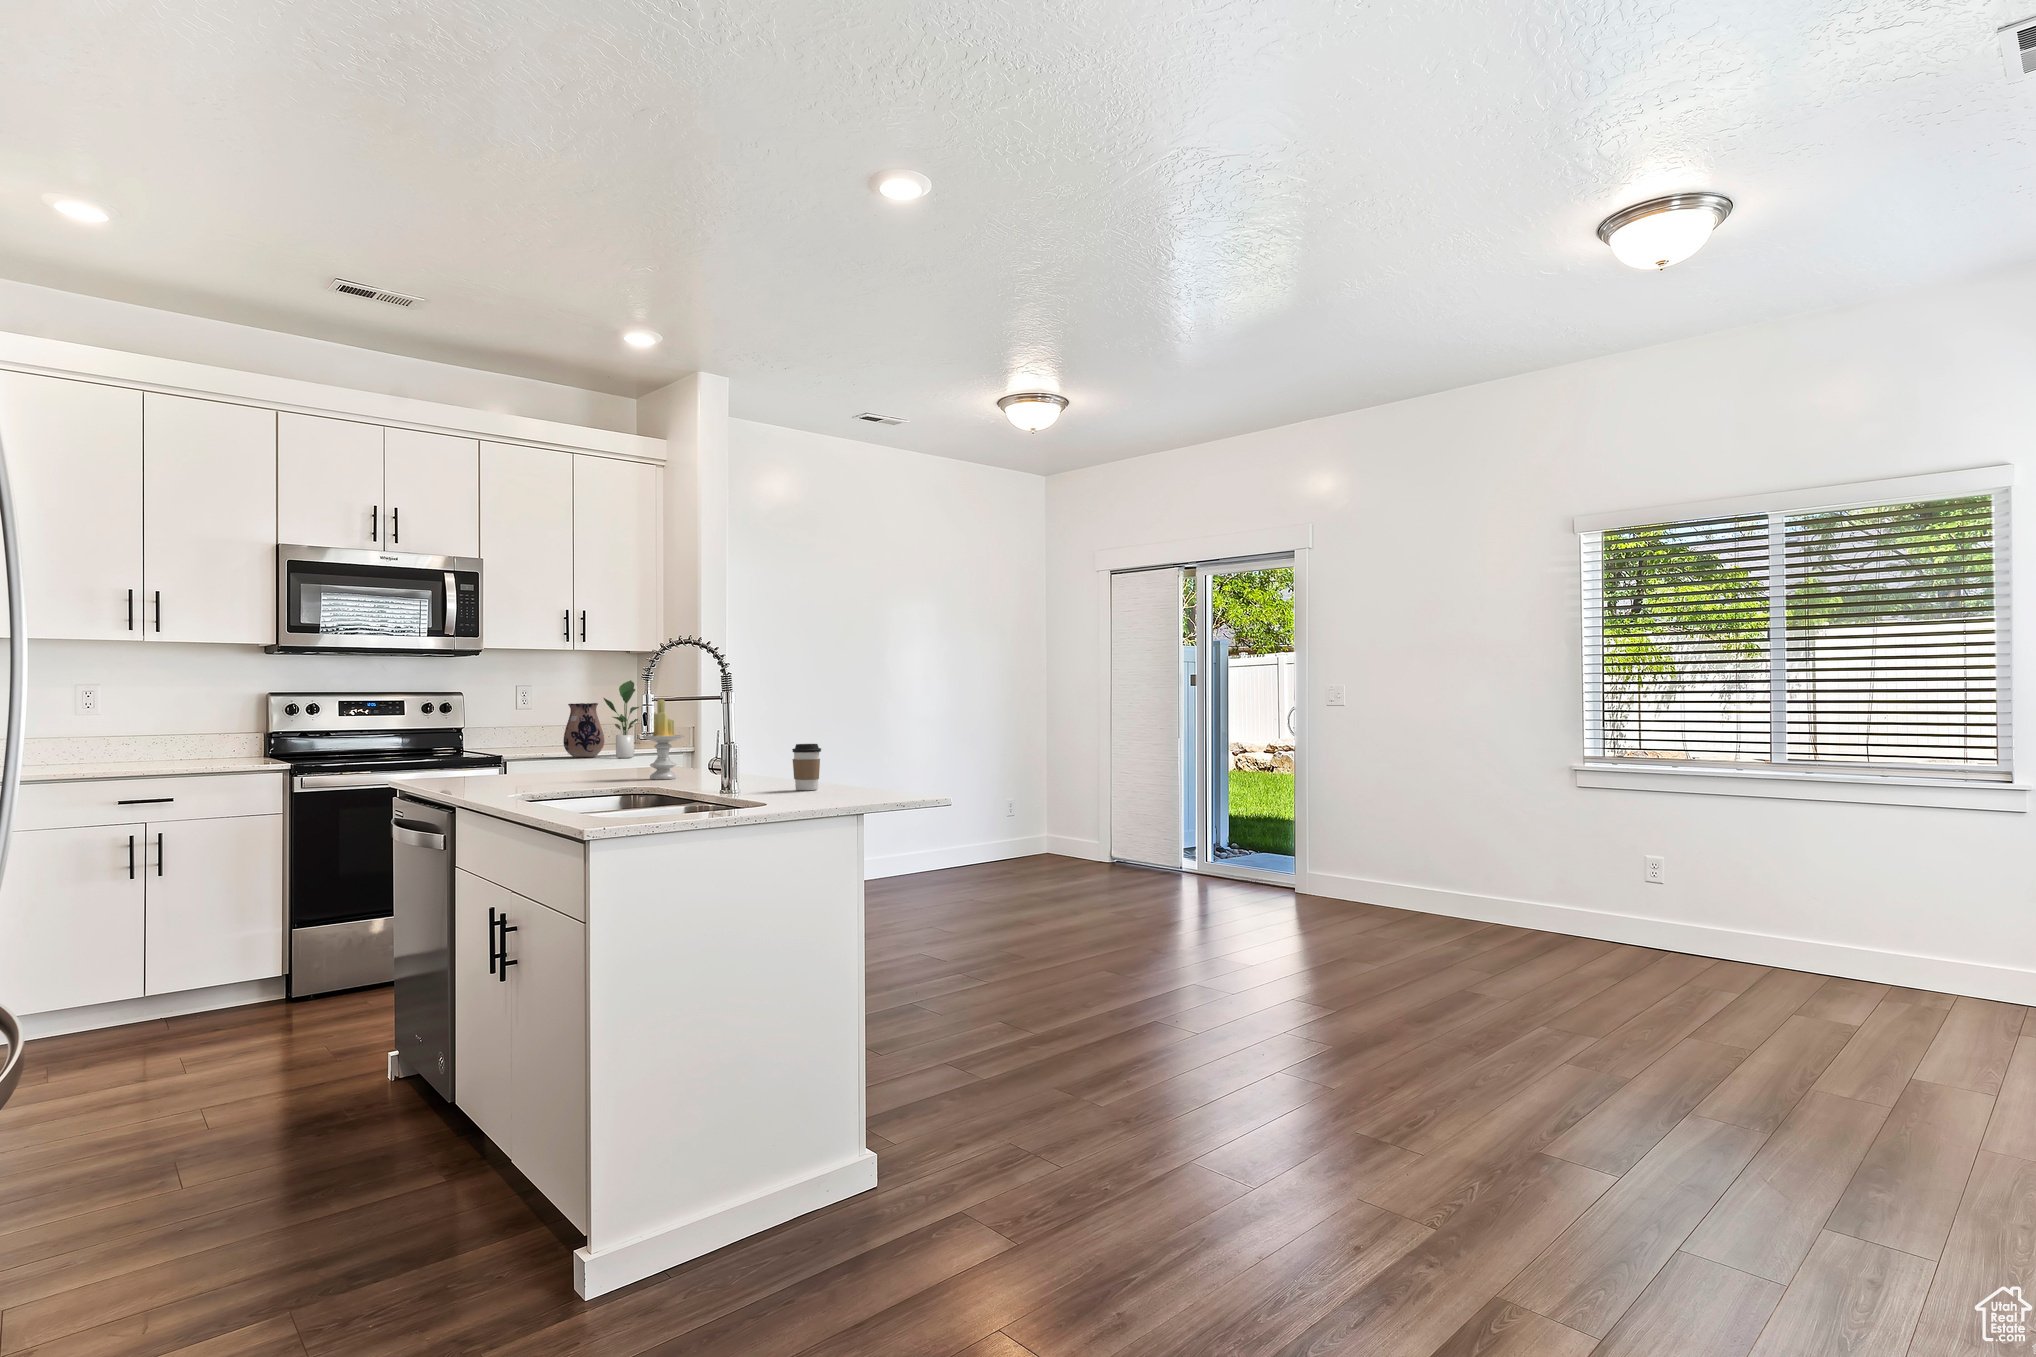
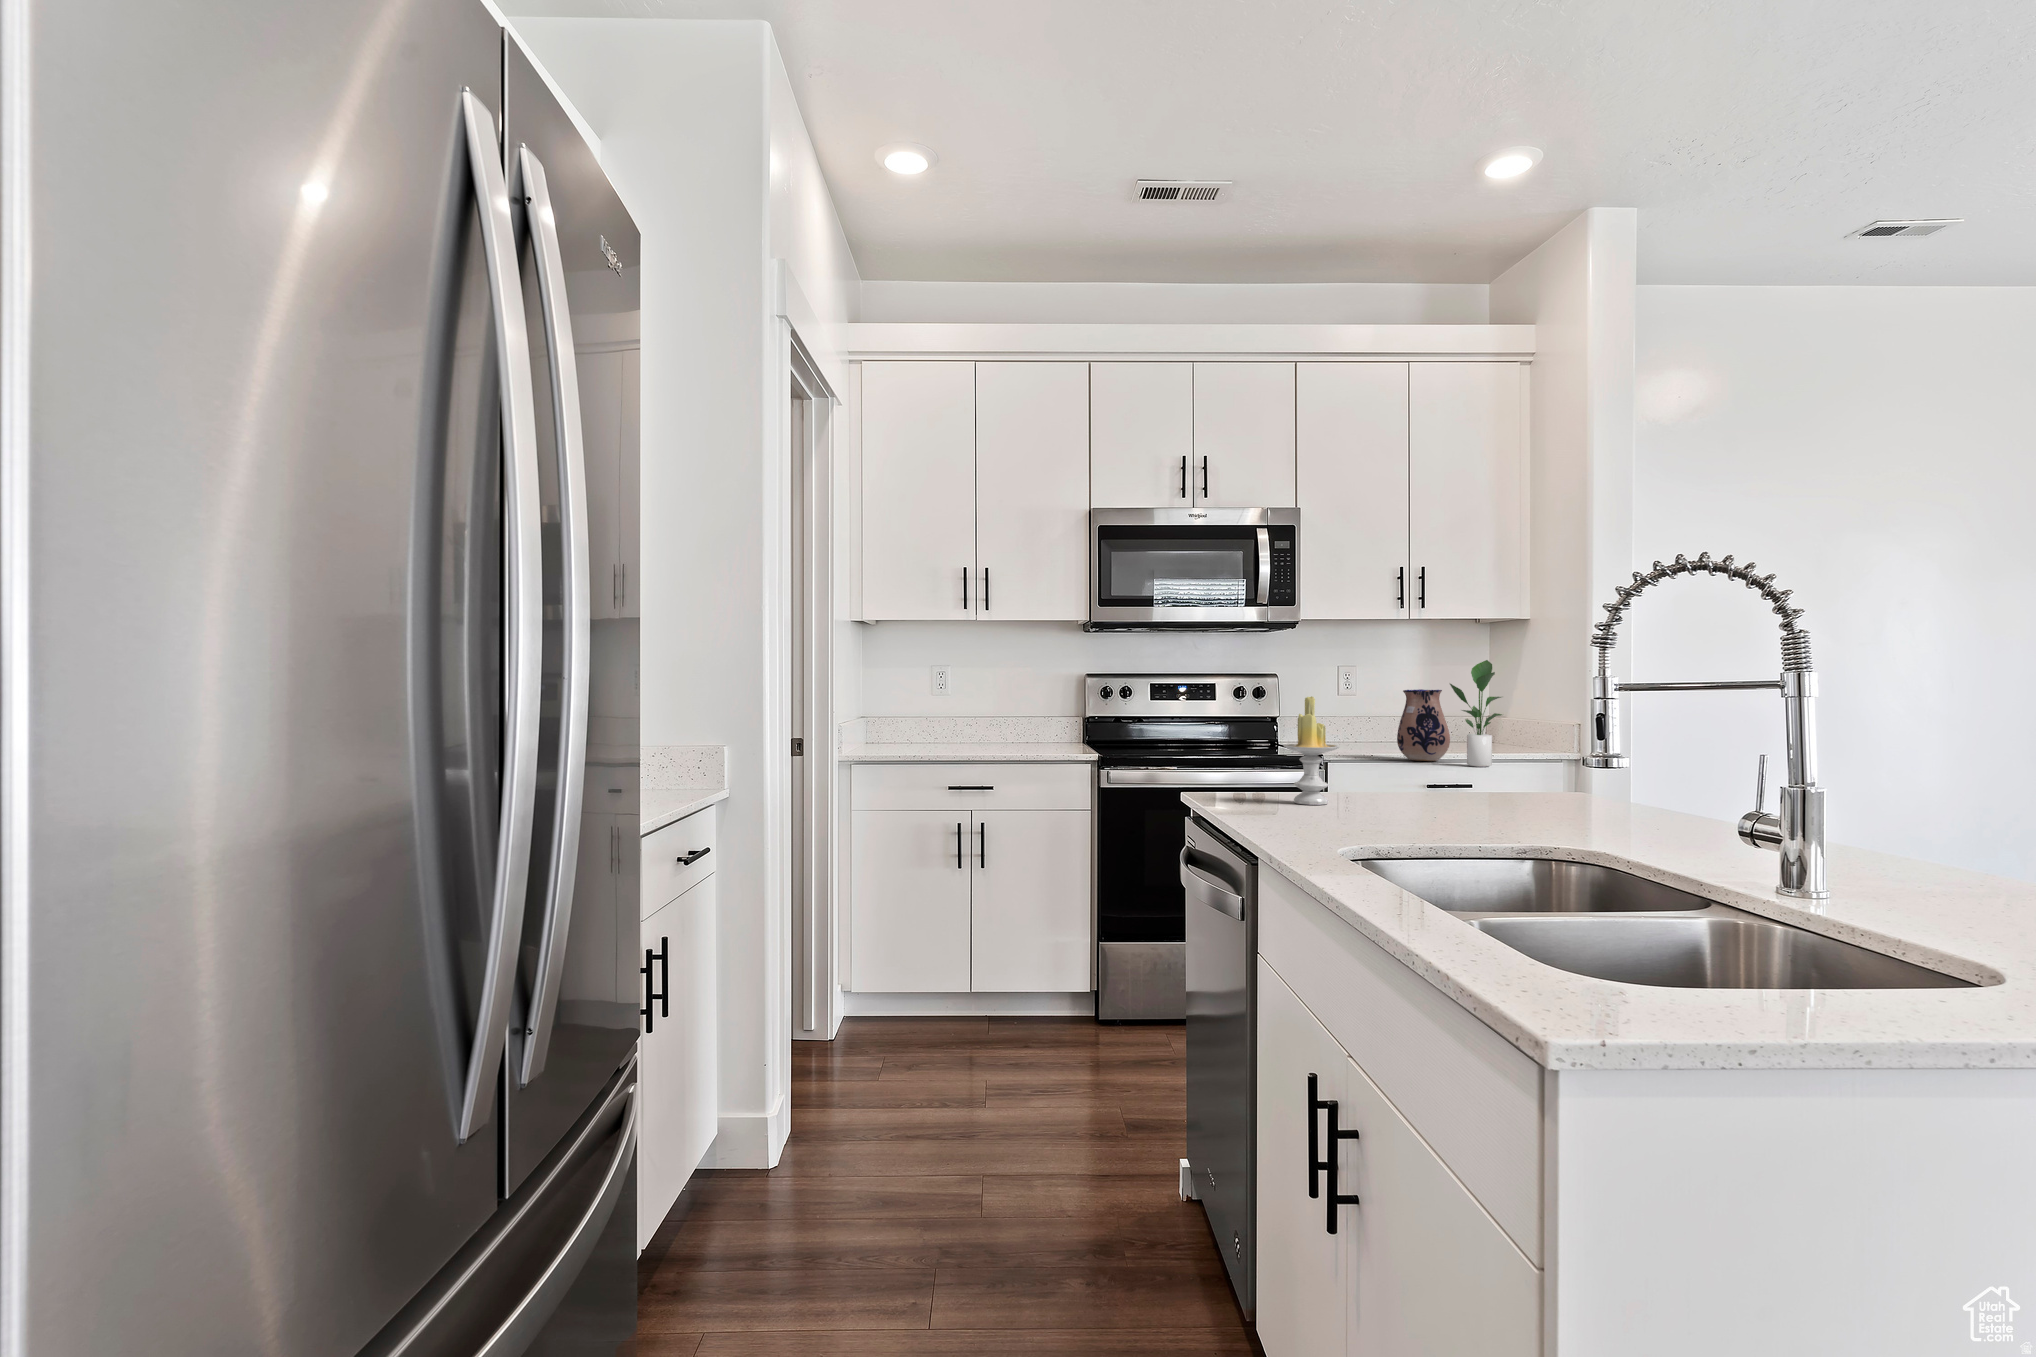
candle: present [642,699,684,779] -> present [1284,696,1339,805]
coffee cup: present [792,744,821,790] -> none [1872,810,1949,912]

